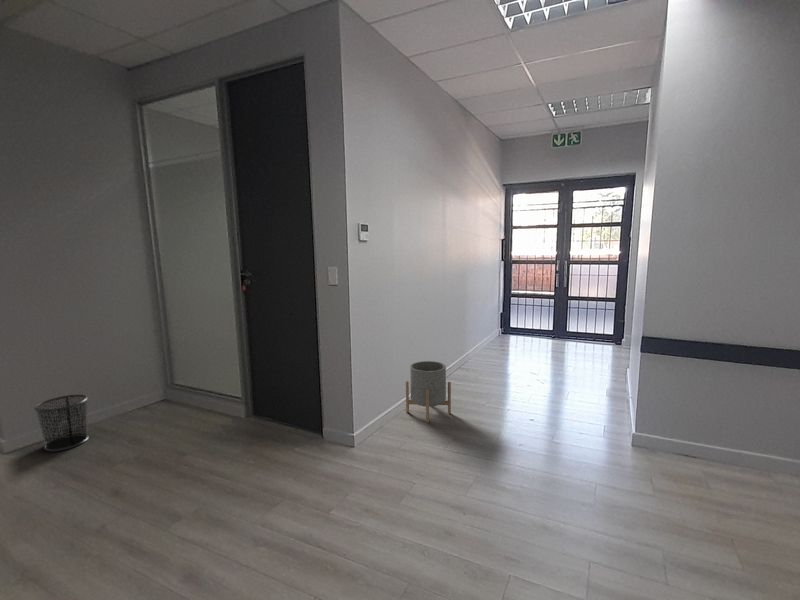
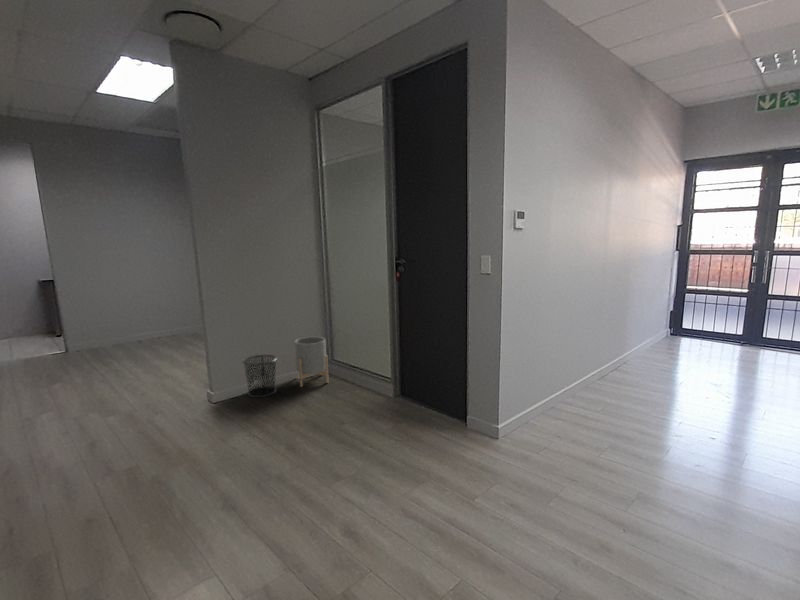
planter: present [406,361,451,423] -> present [295,337,329,387]

